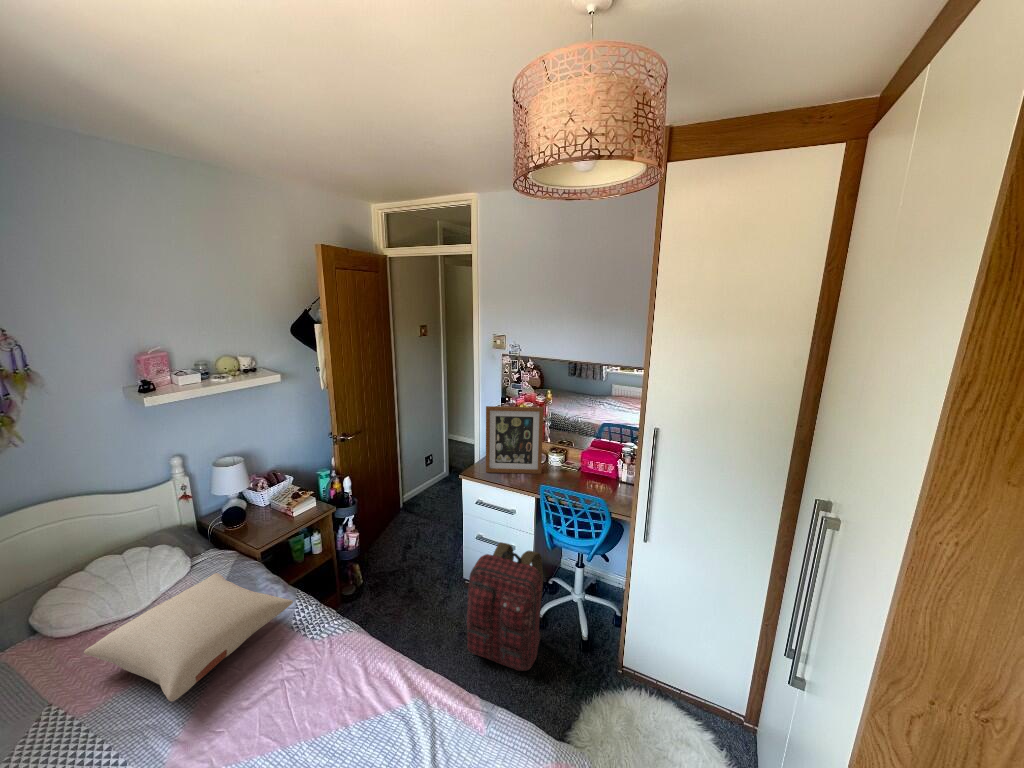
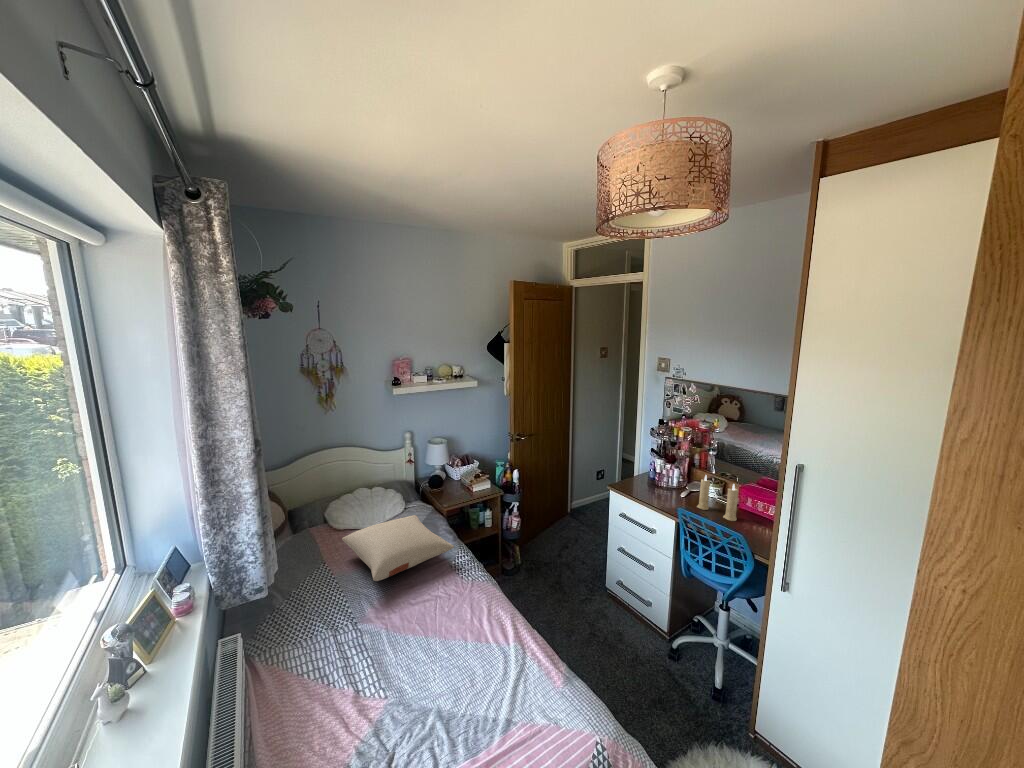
picture frame: present [486,406,543,474] -> none [632,424,695,500]
candle: none [551,445,588,486] -> present [697,475,738,521]
backpack: present [467,542,543,671] -> none [591,557,678,687]

